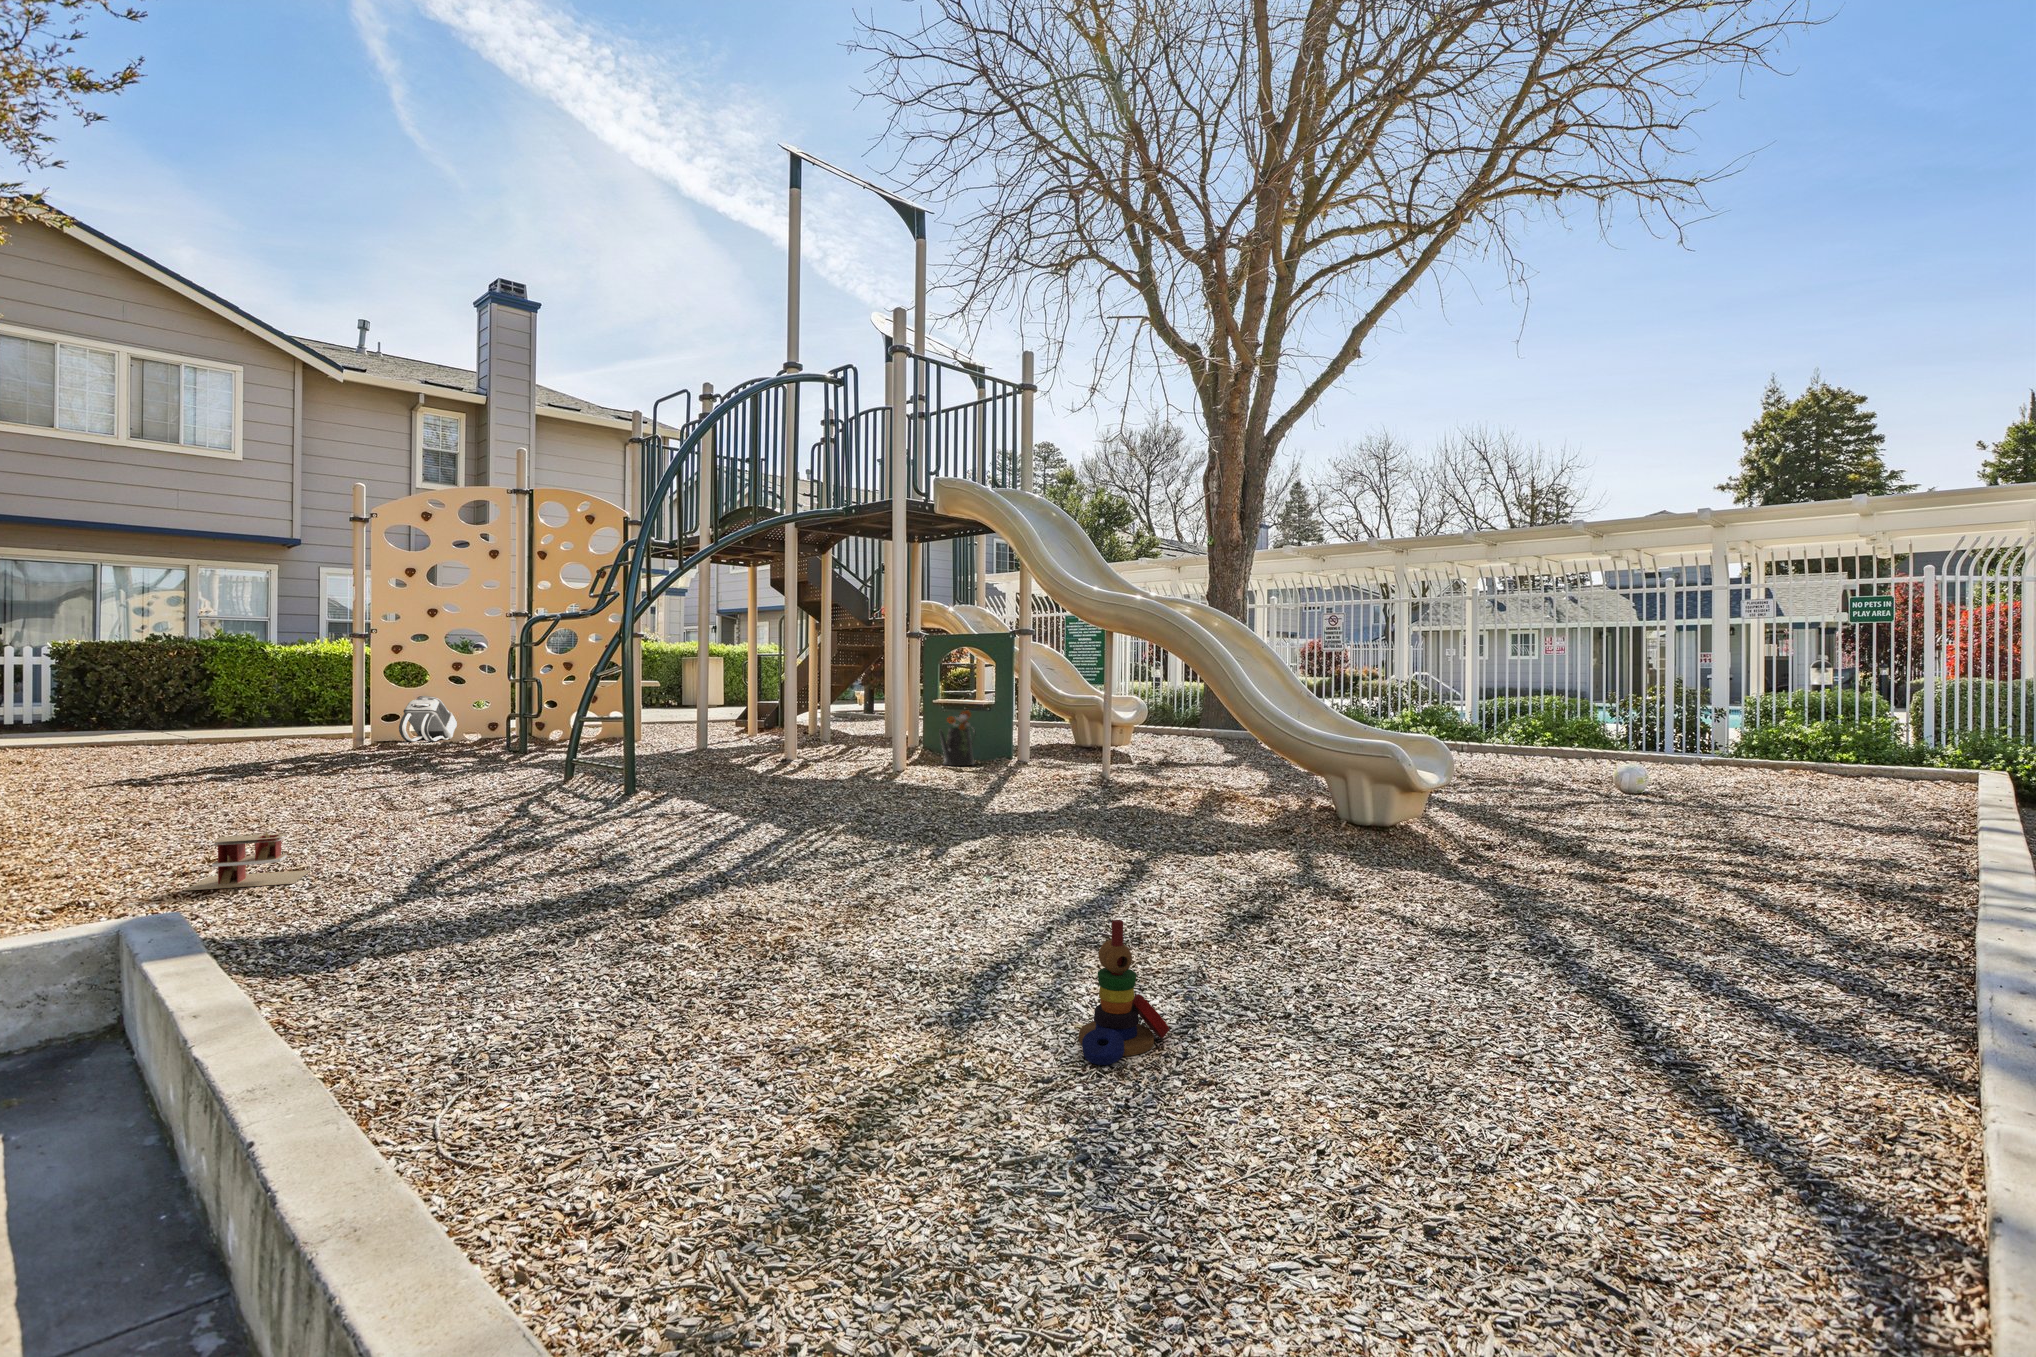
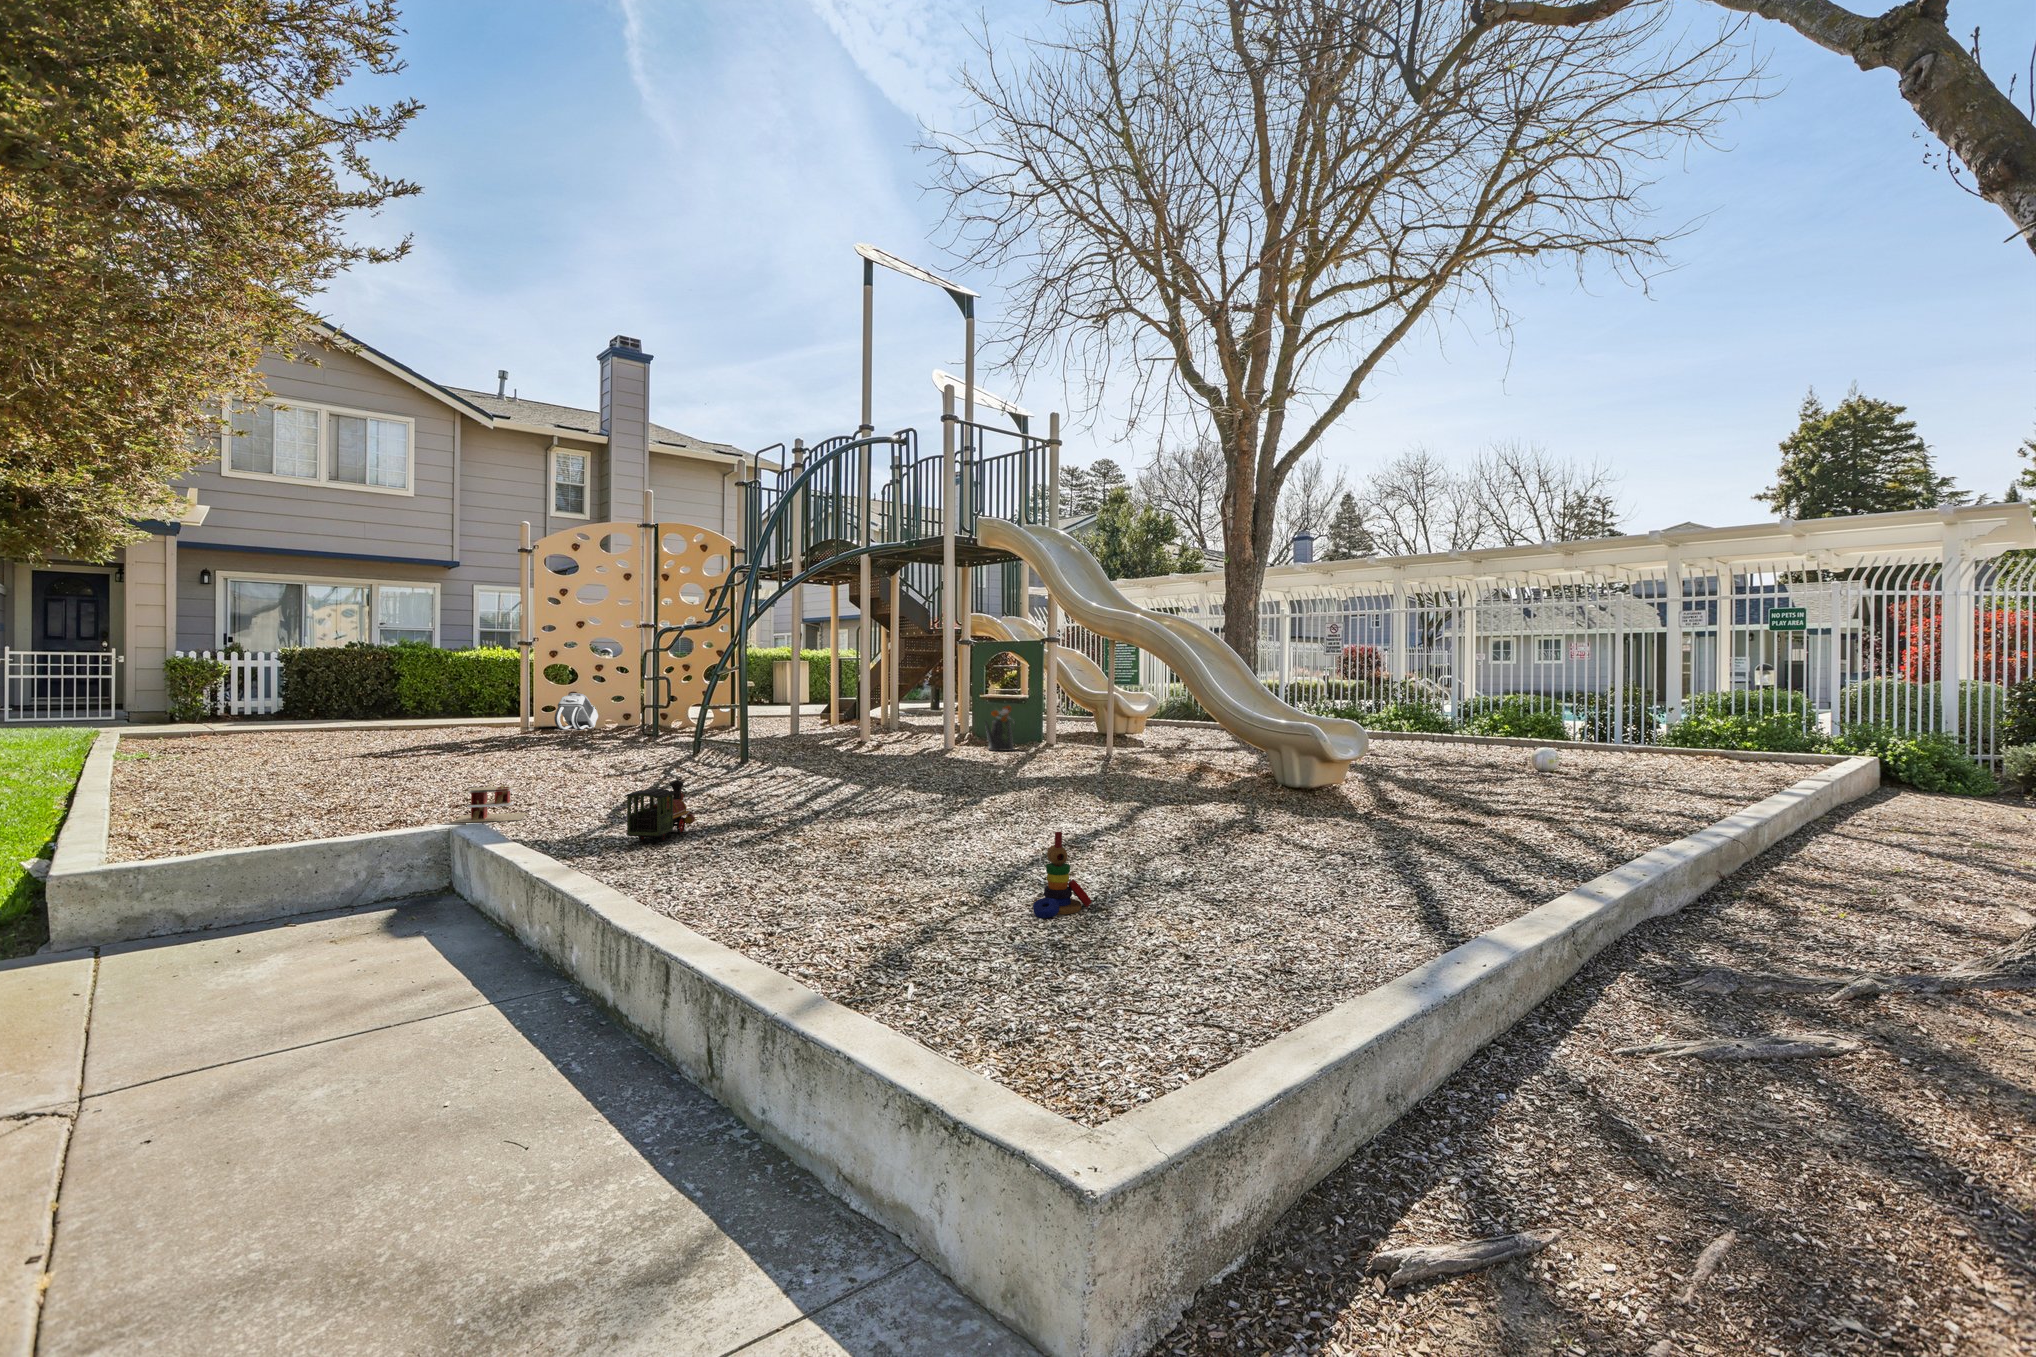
toy train: none [438,825,551,918] -> present [625,780,695,841]

